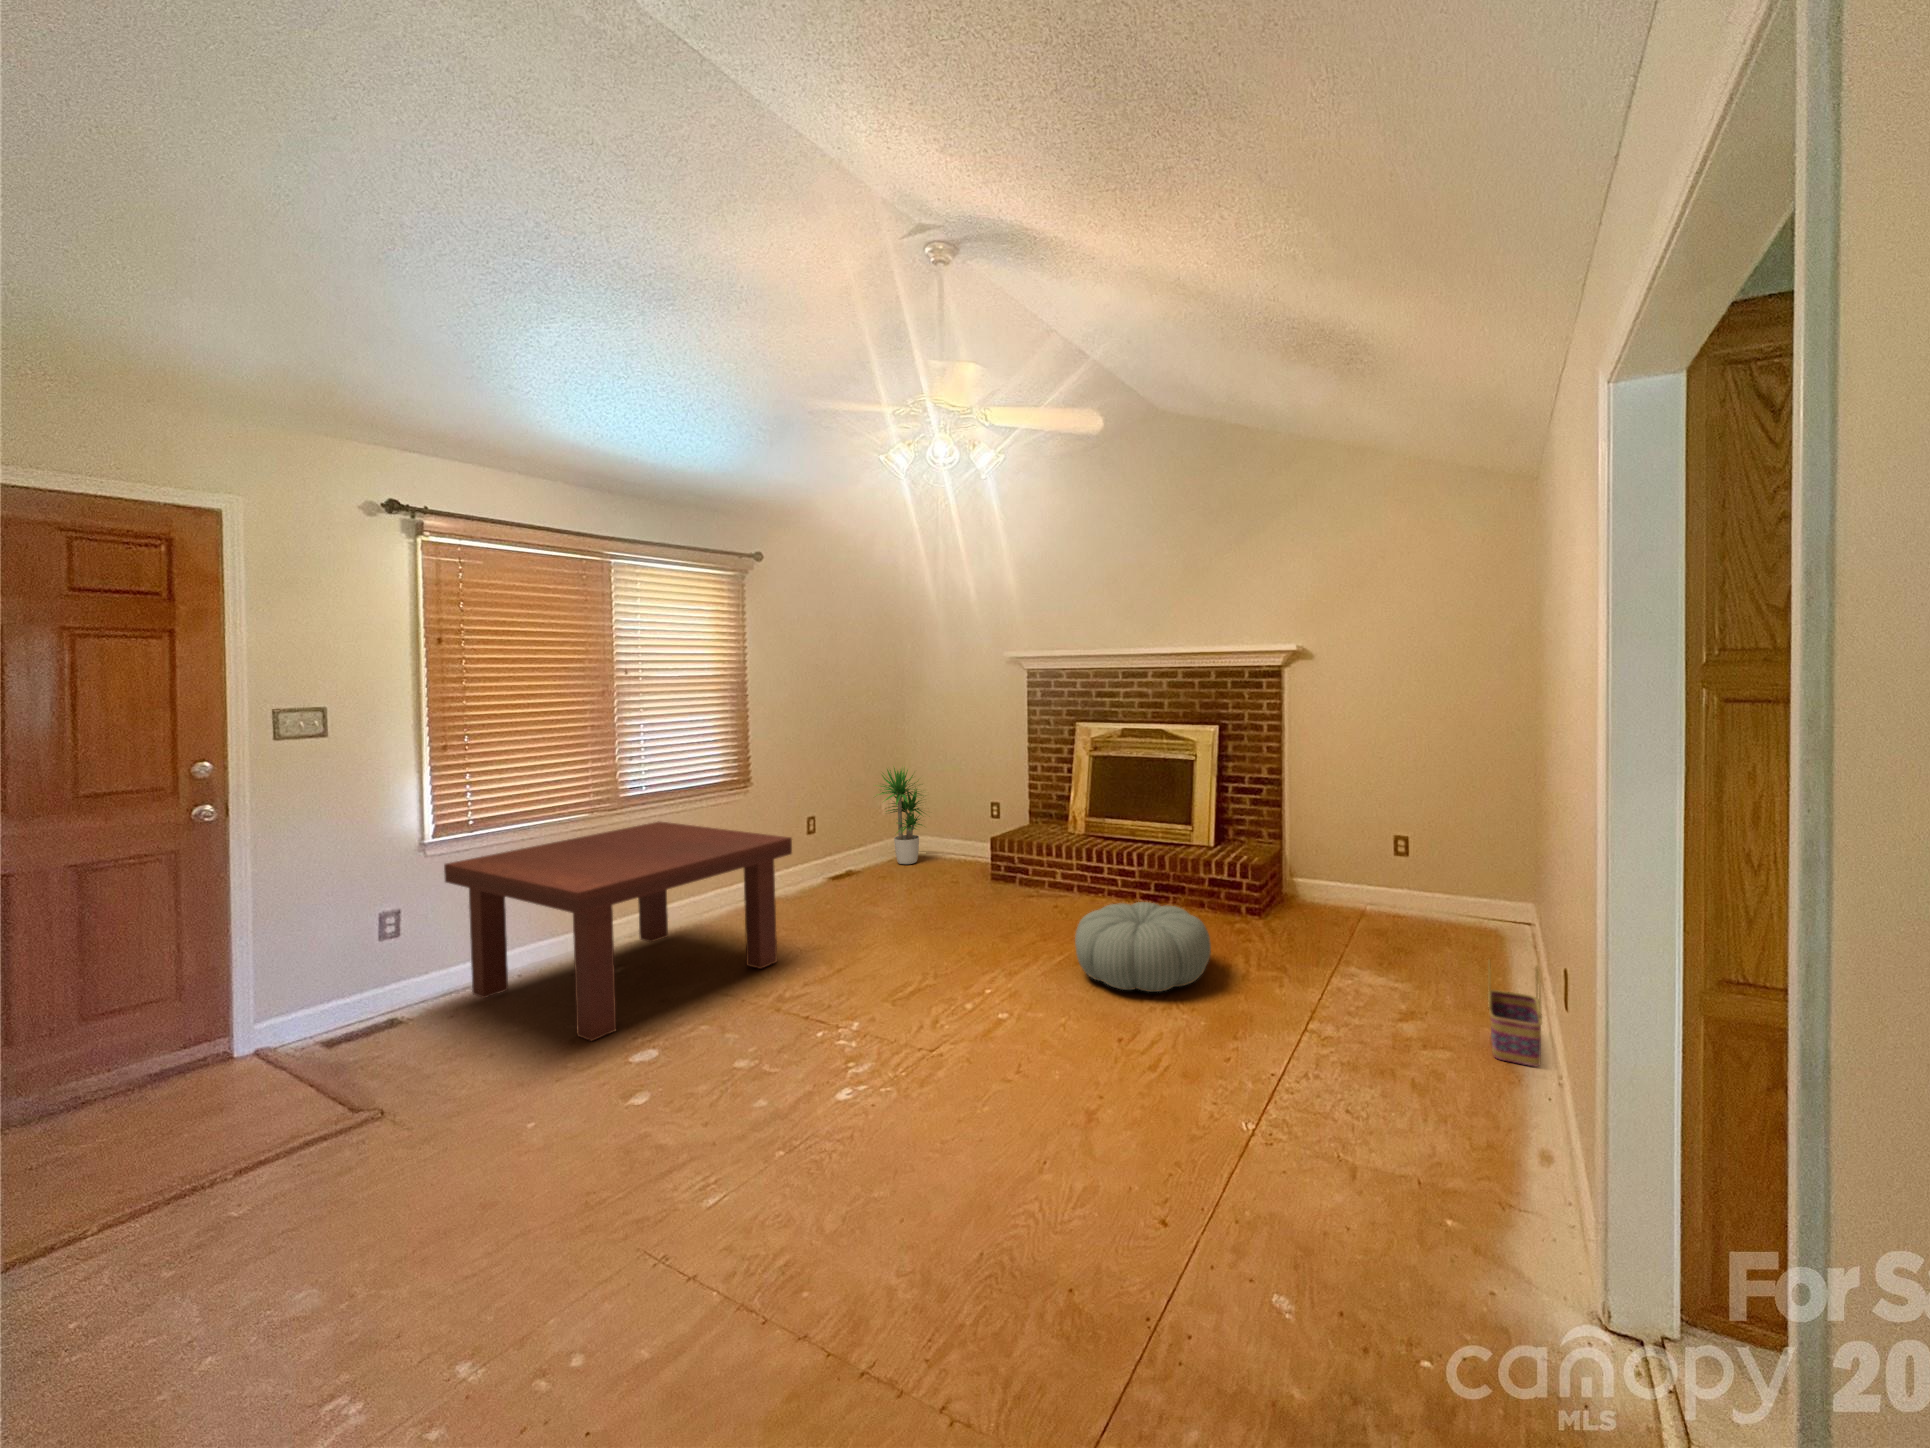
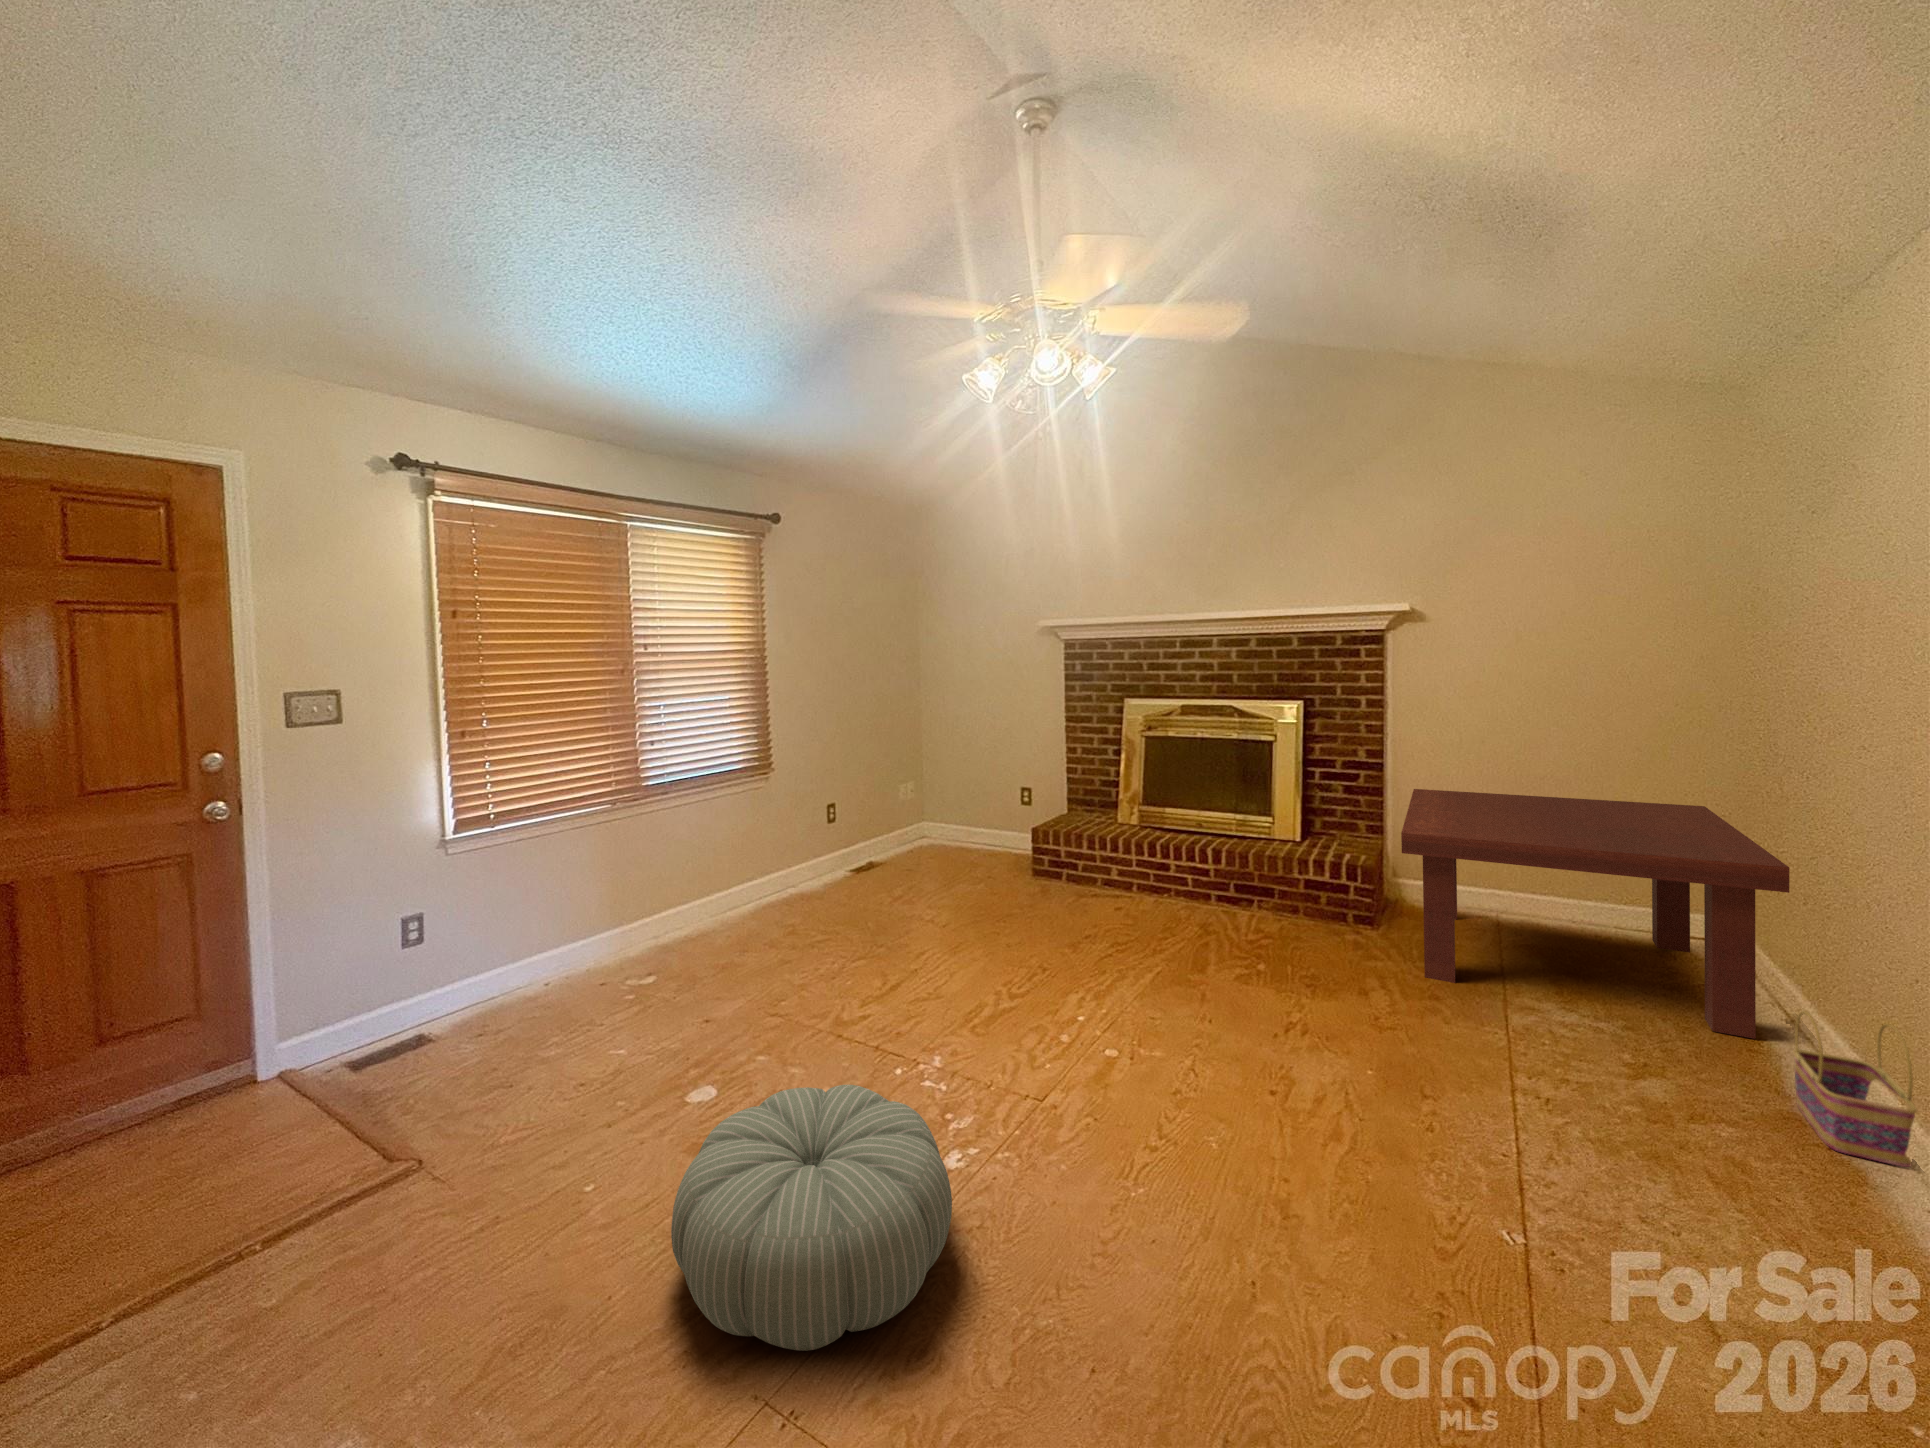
potted plant: present [876,766,926,864] -> none [891,745,959,855]
coffee table: present [444,821,792,1041] -> present [1401,789,1790,1039]
pouf: present [1075,902,1211,992] -> present [671,1085,952,1351]

